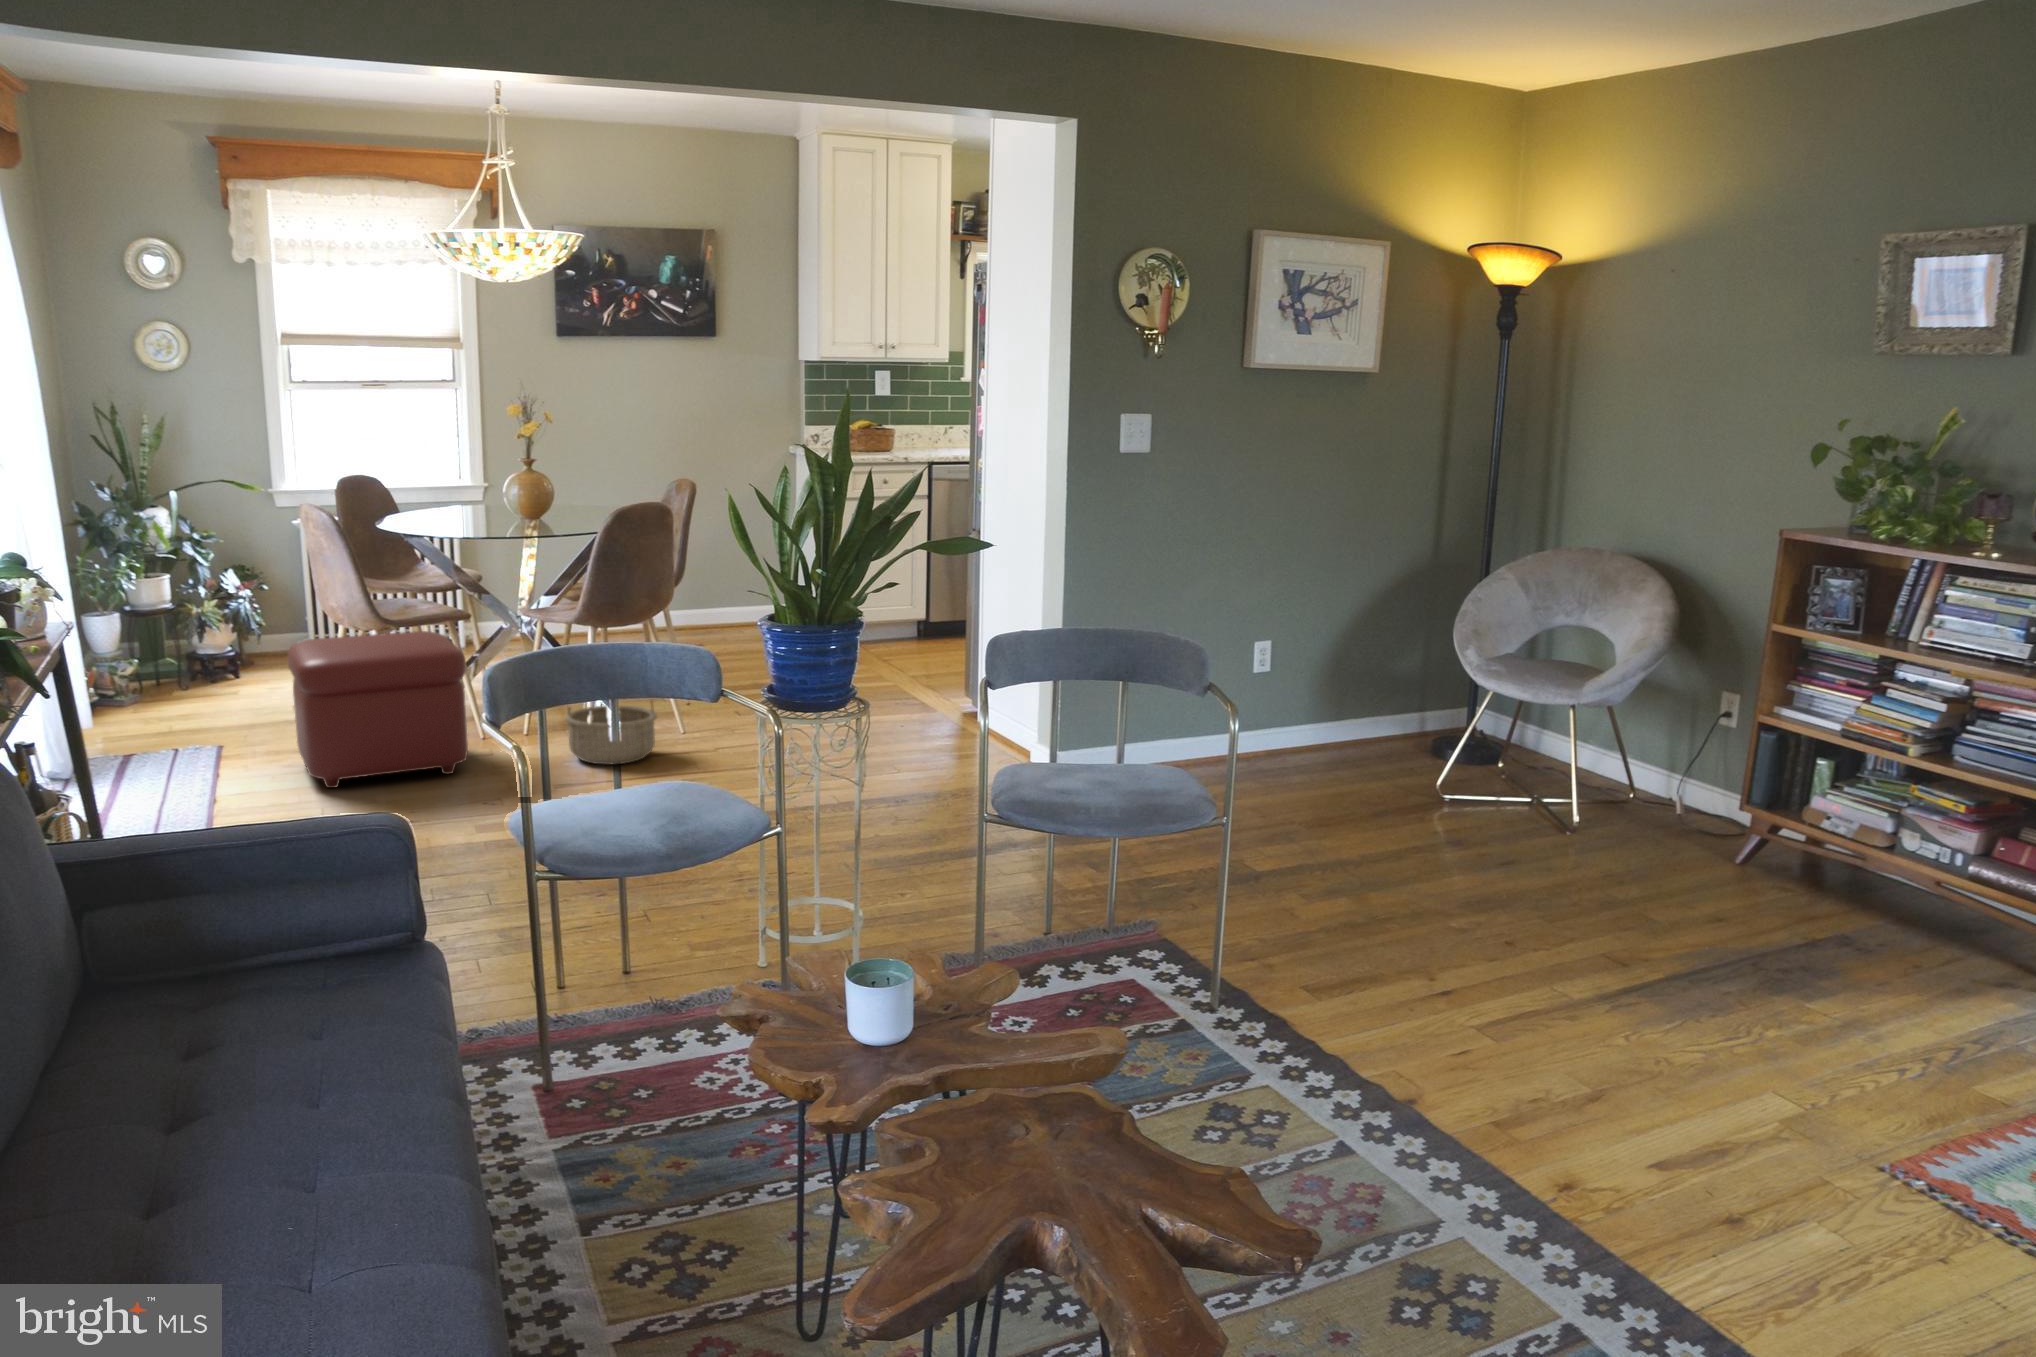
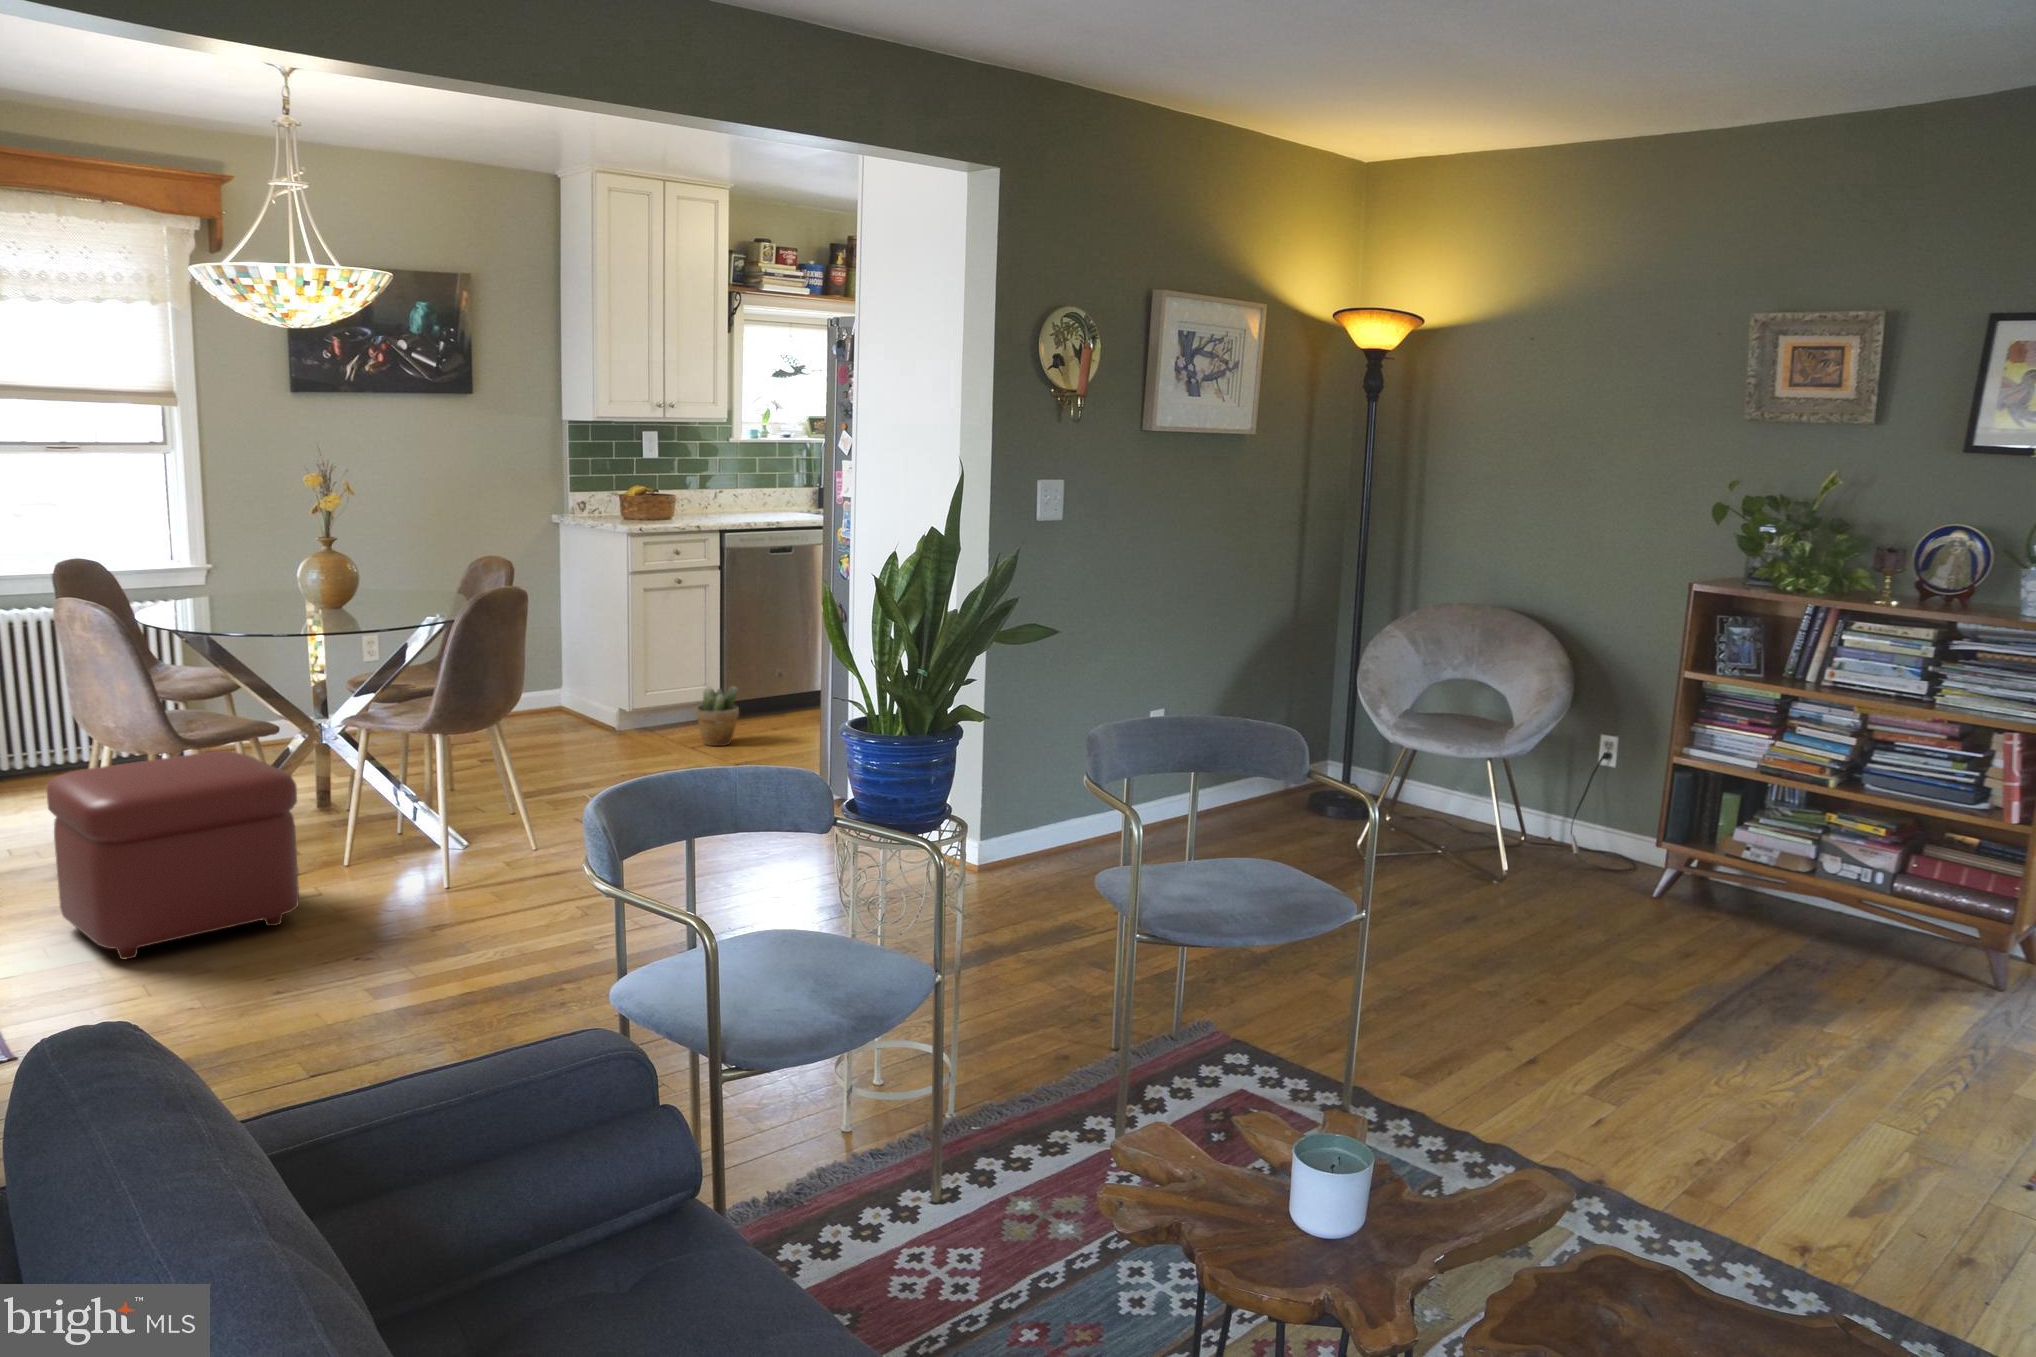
potted plant: none [886,606,926,661] -> present [695,686,739,746]
basket: present [565,701,657,764] -> none [410,753,523,896]

